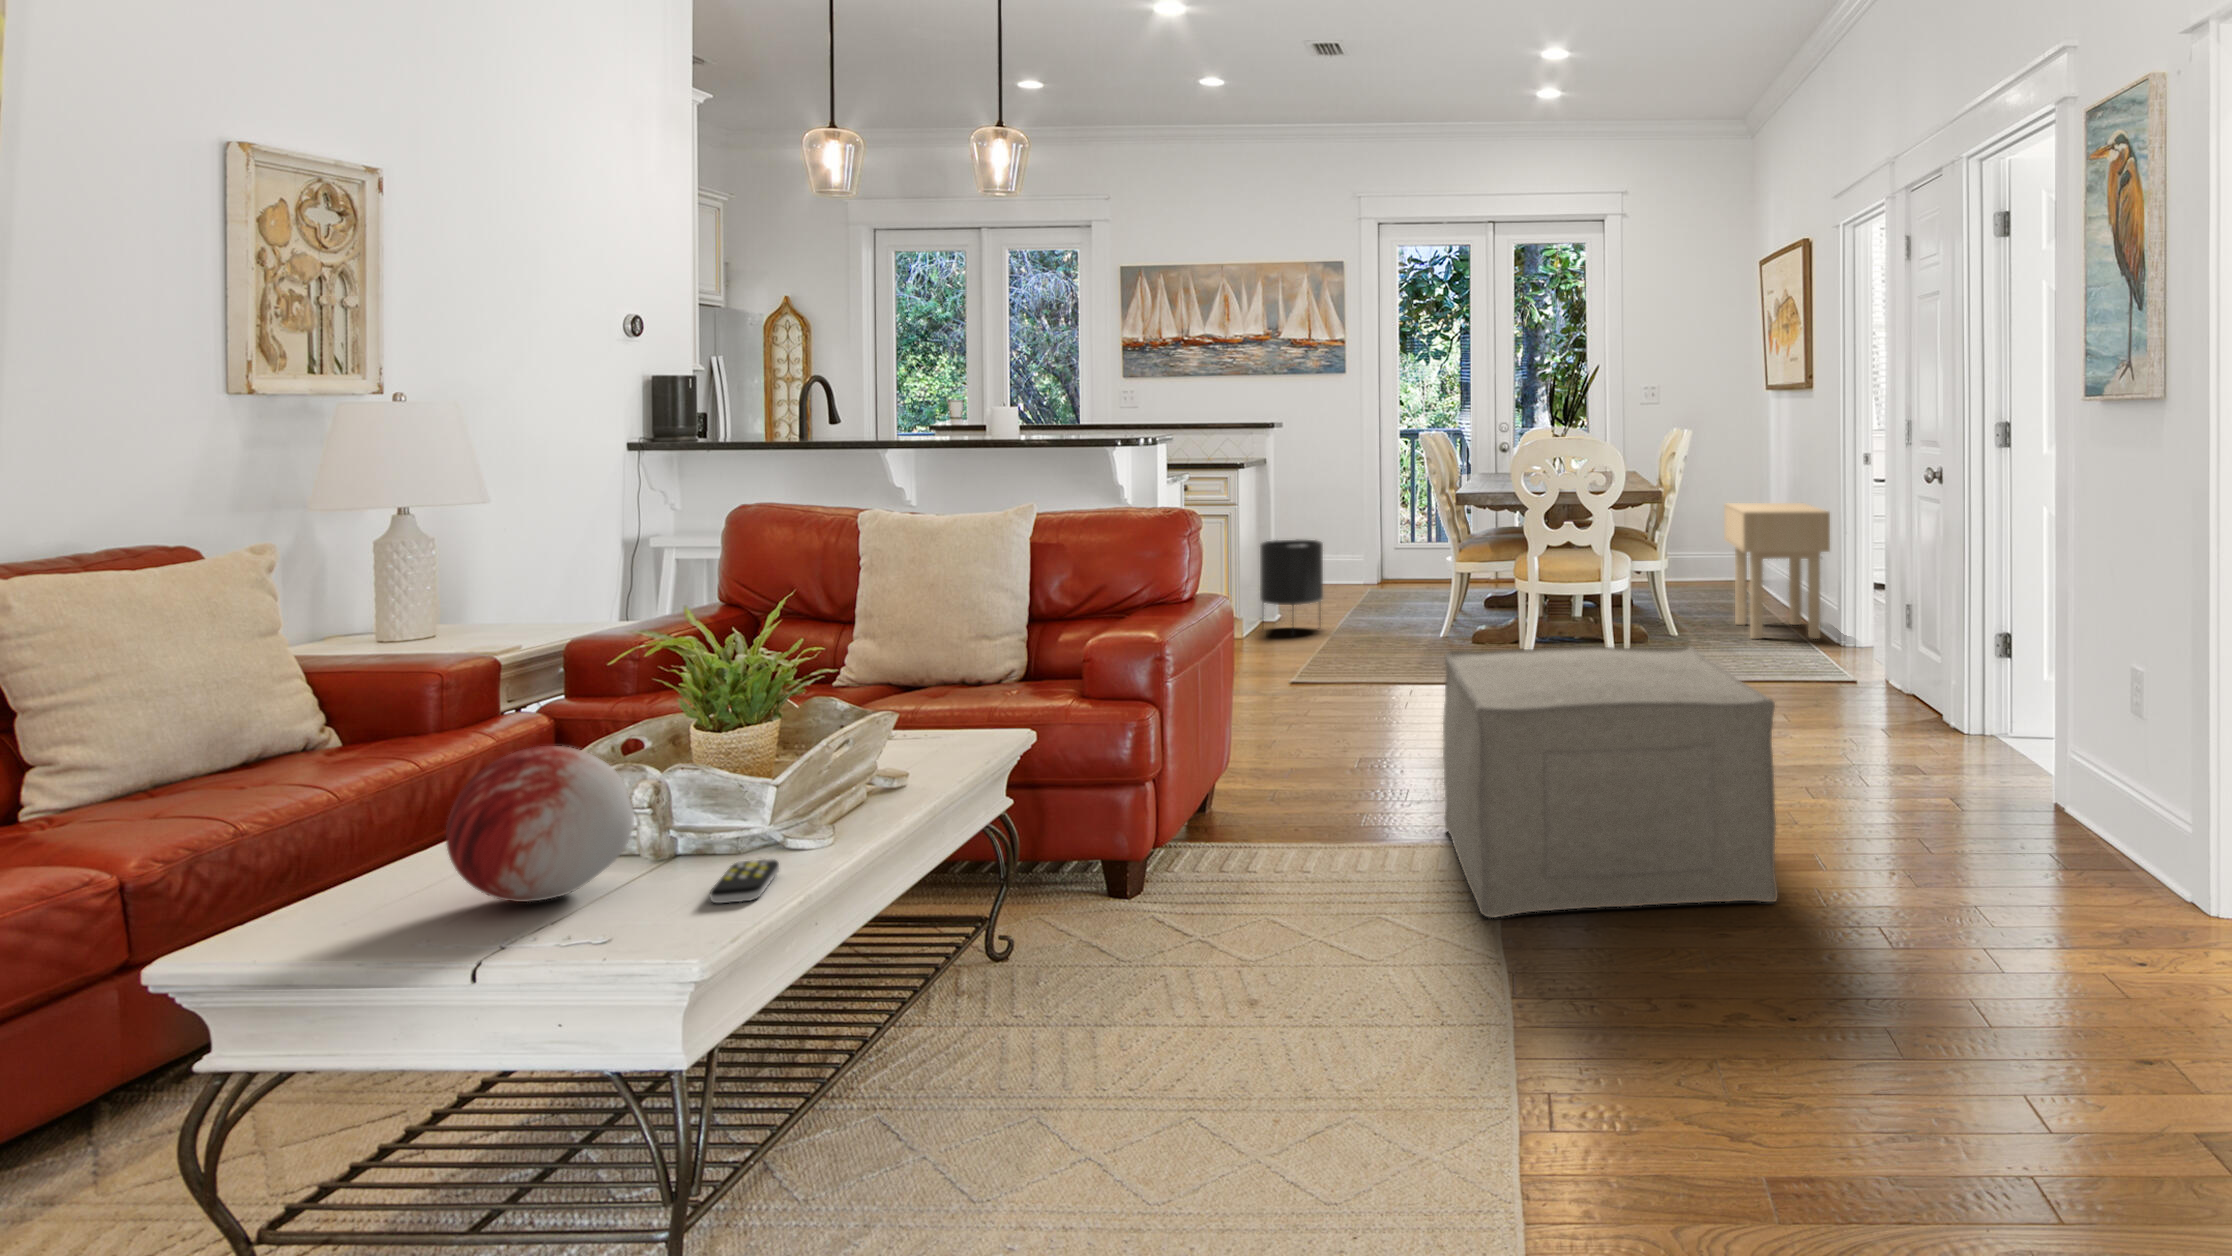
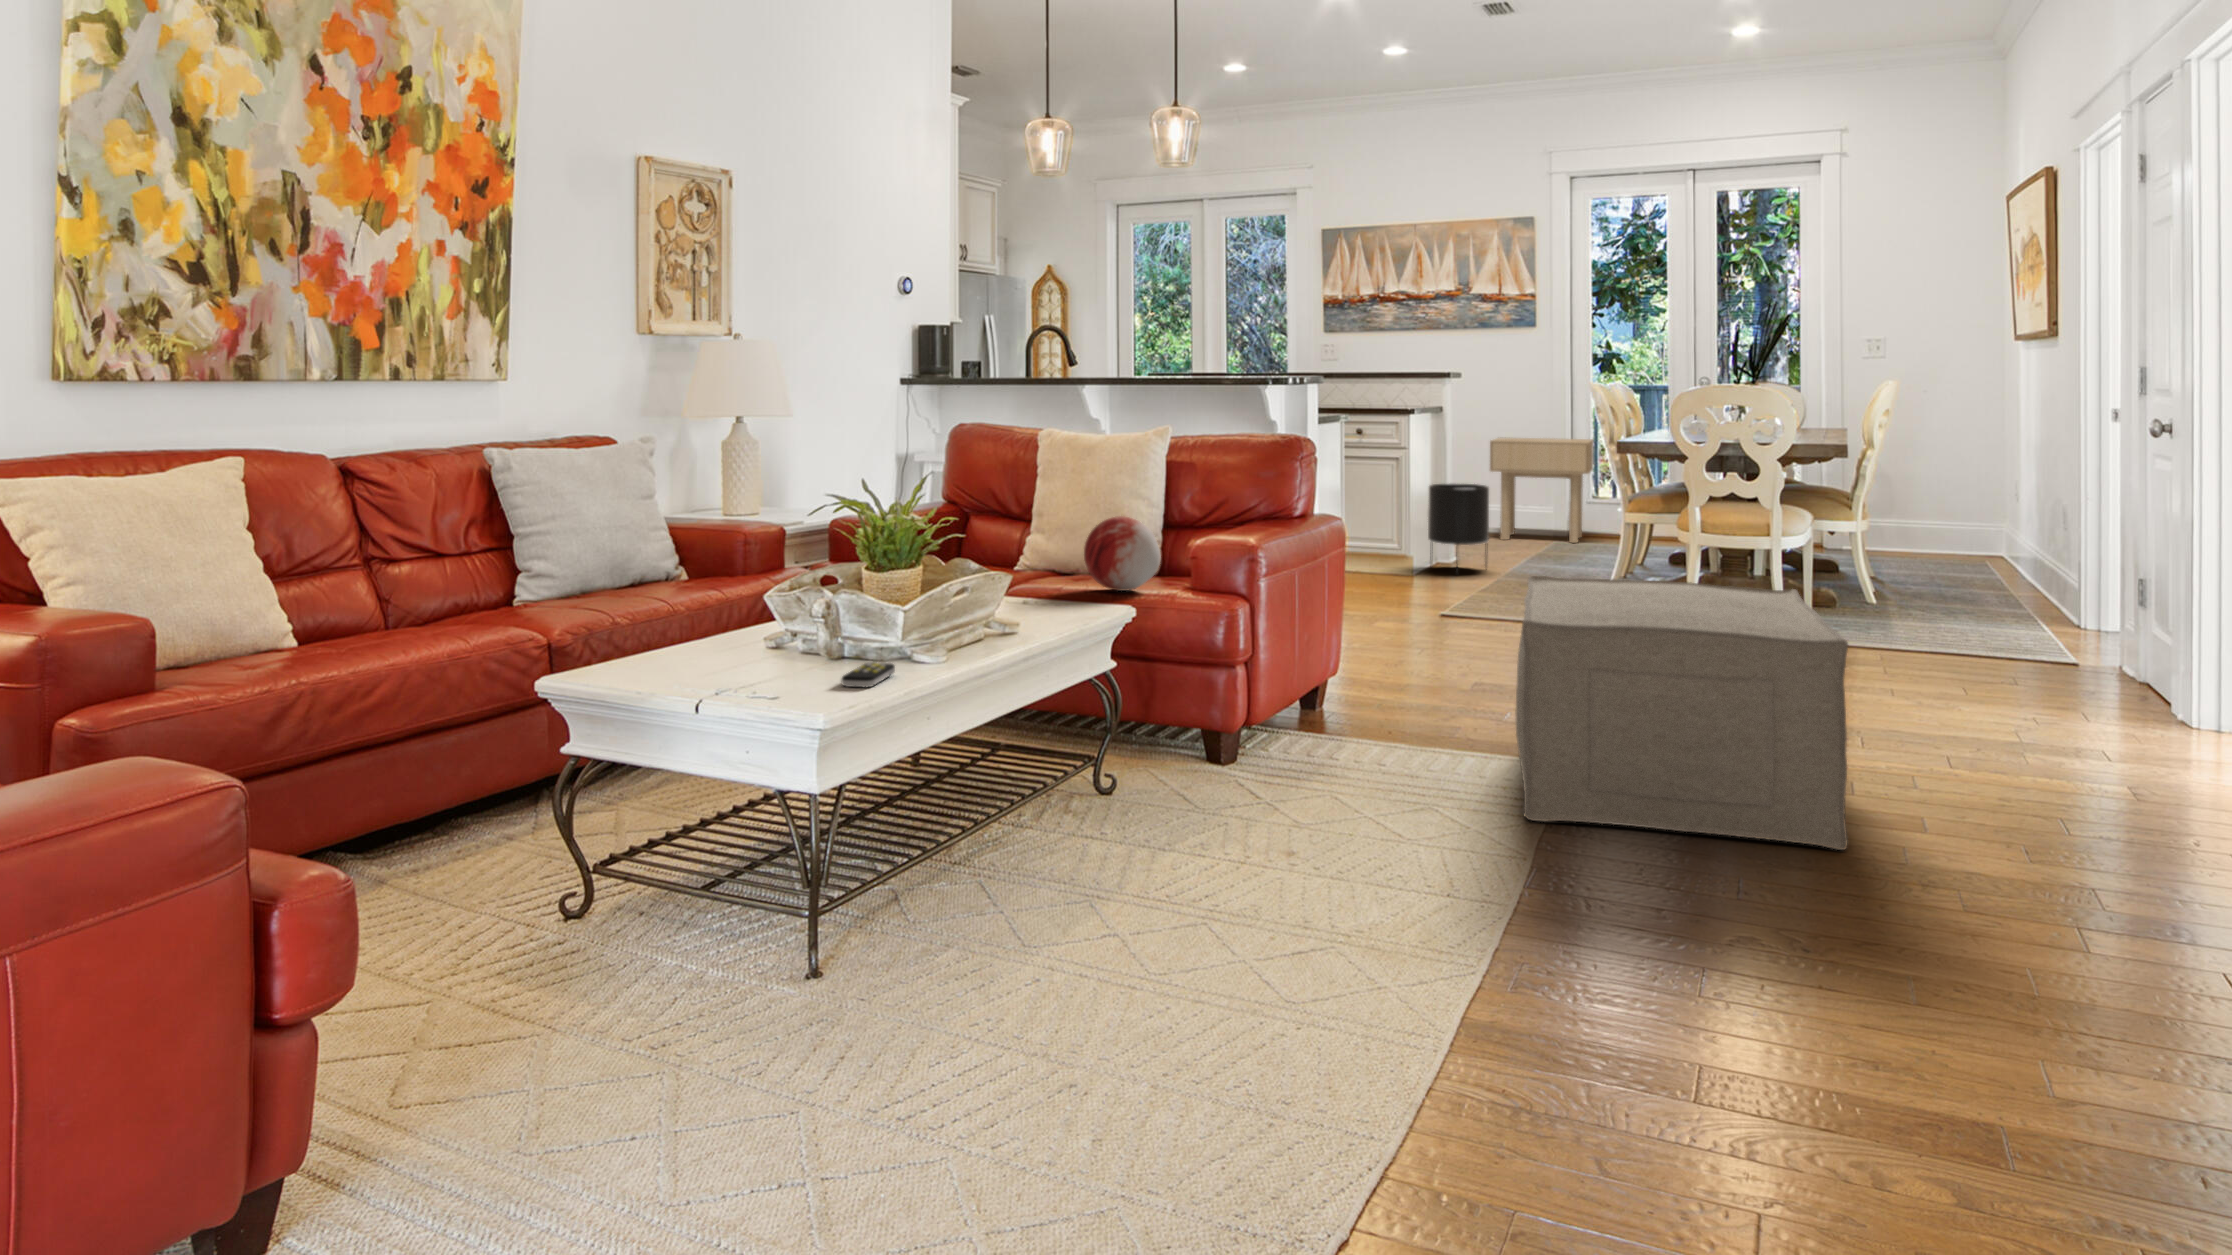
side table: present [1724,503,1830,639] -> present [1490,438,1594,543]
decorative orb: present [446,746,634,902] -> present [1084,516,1160,591]

